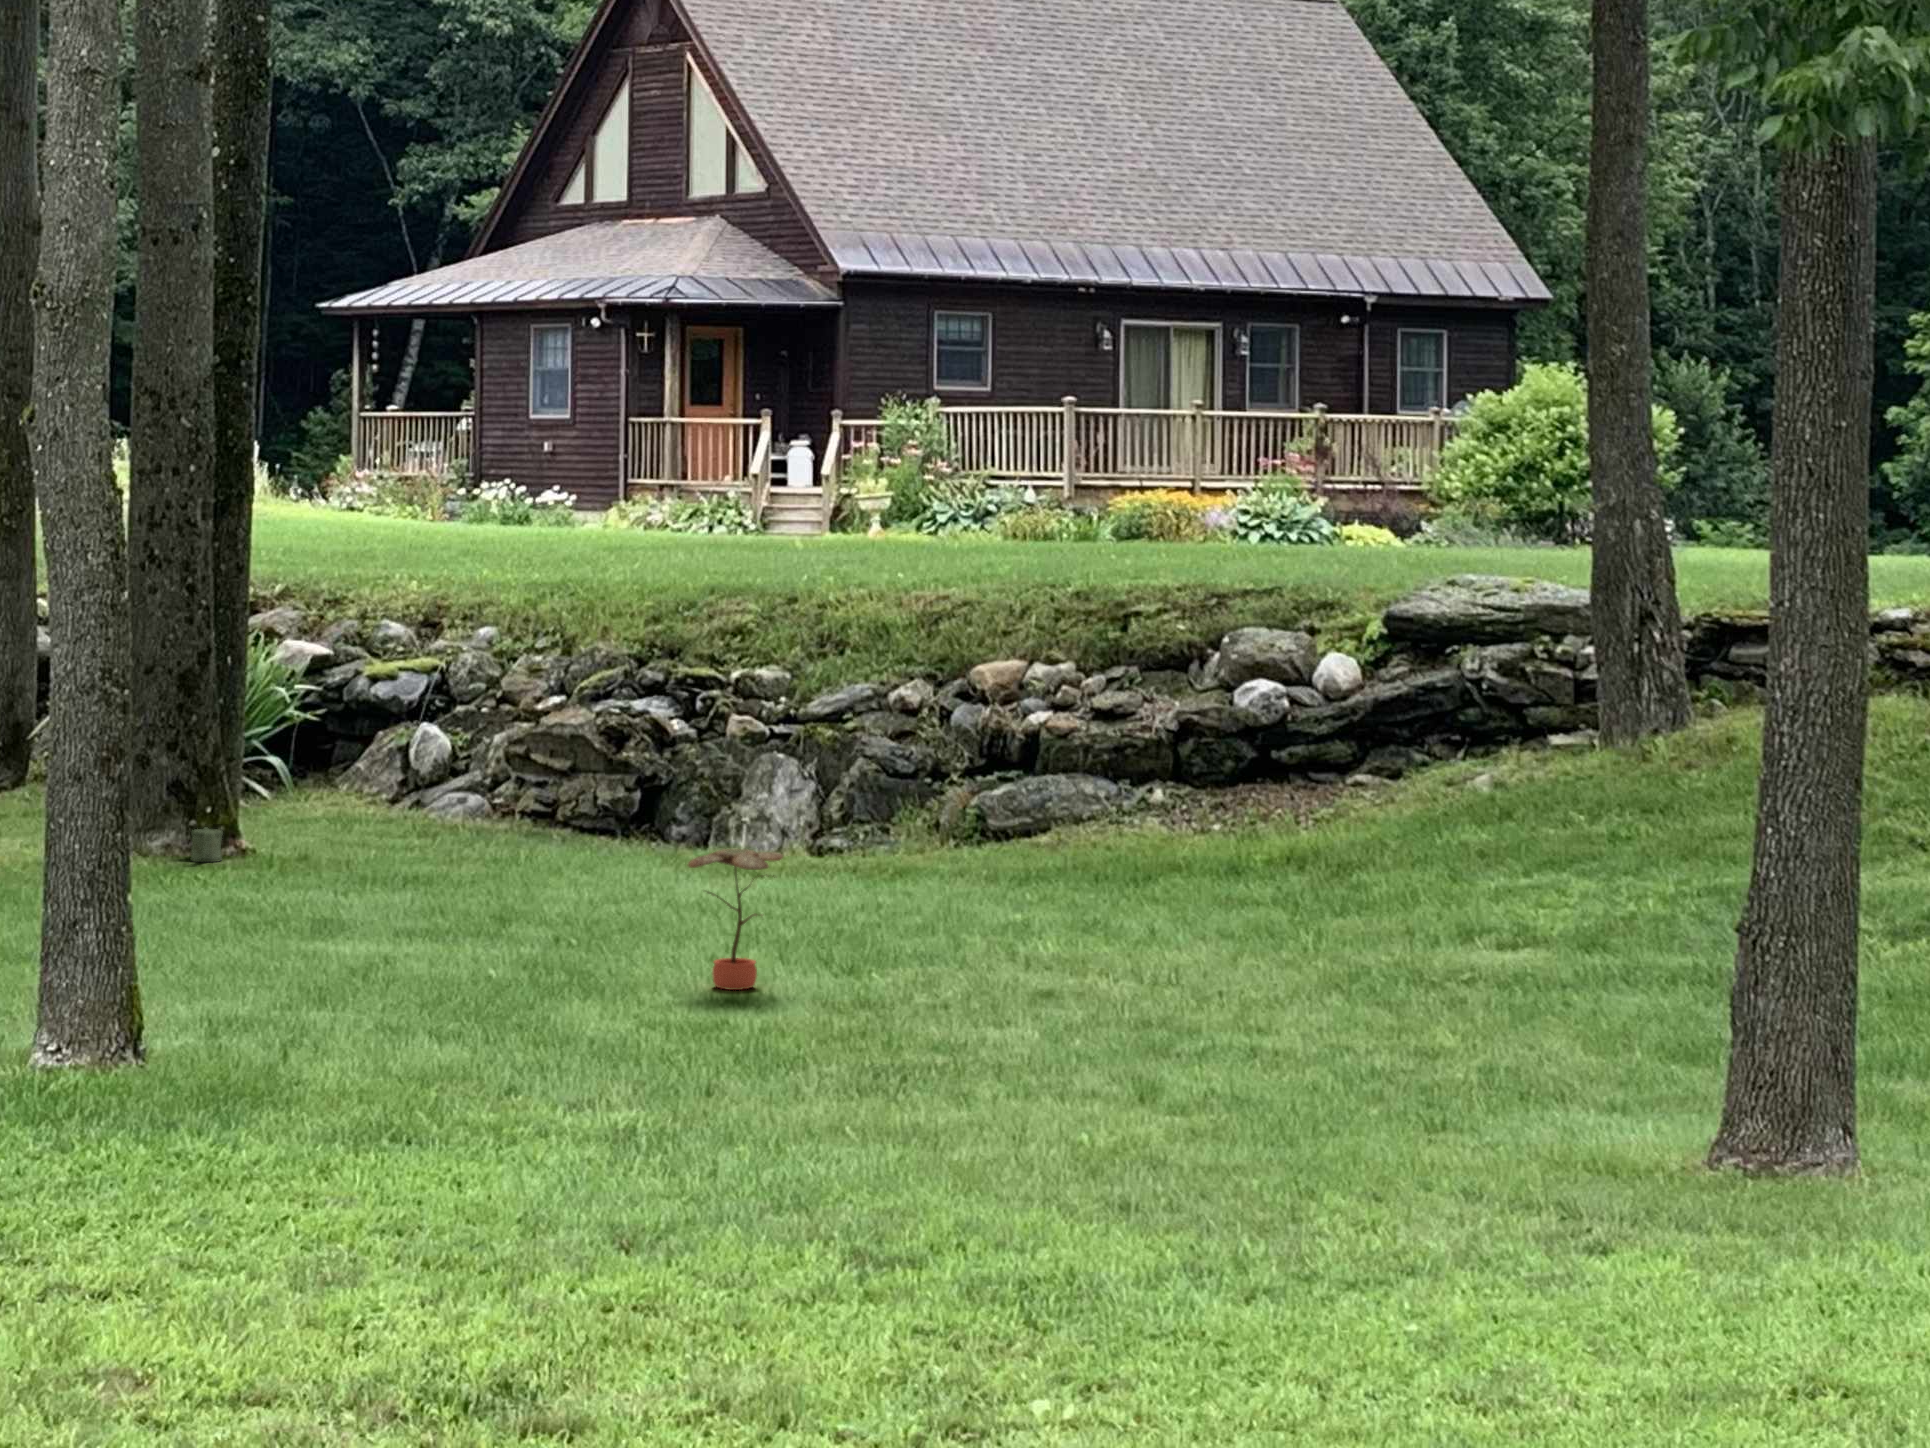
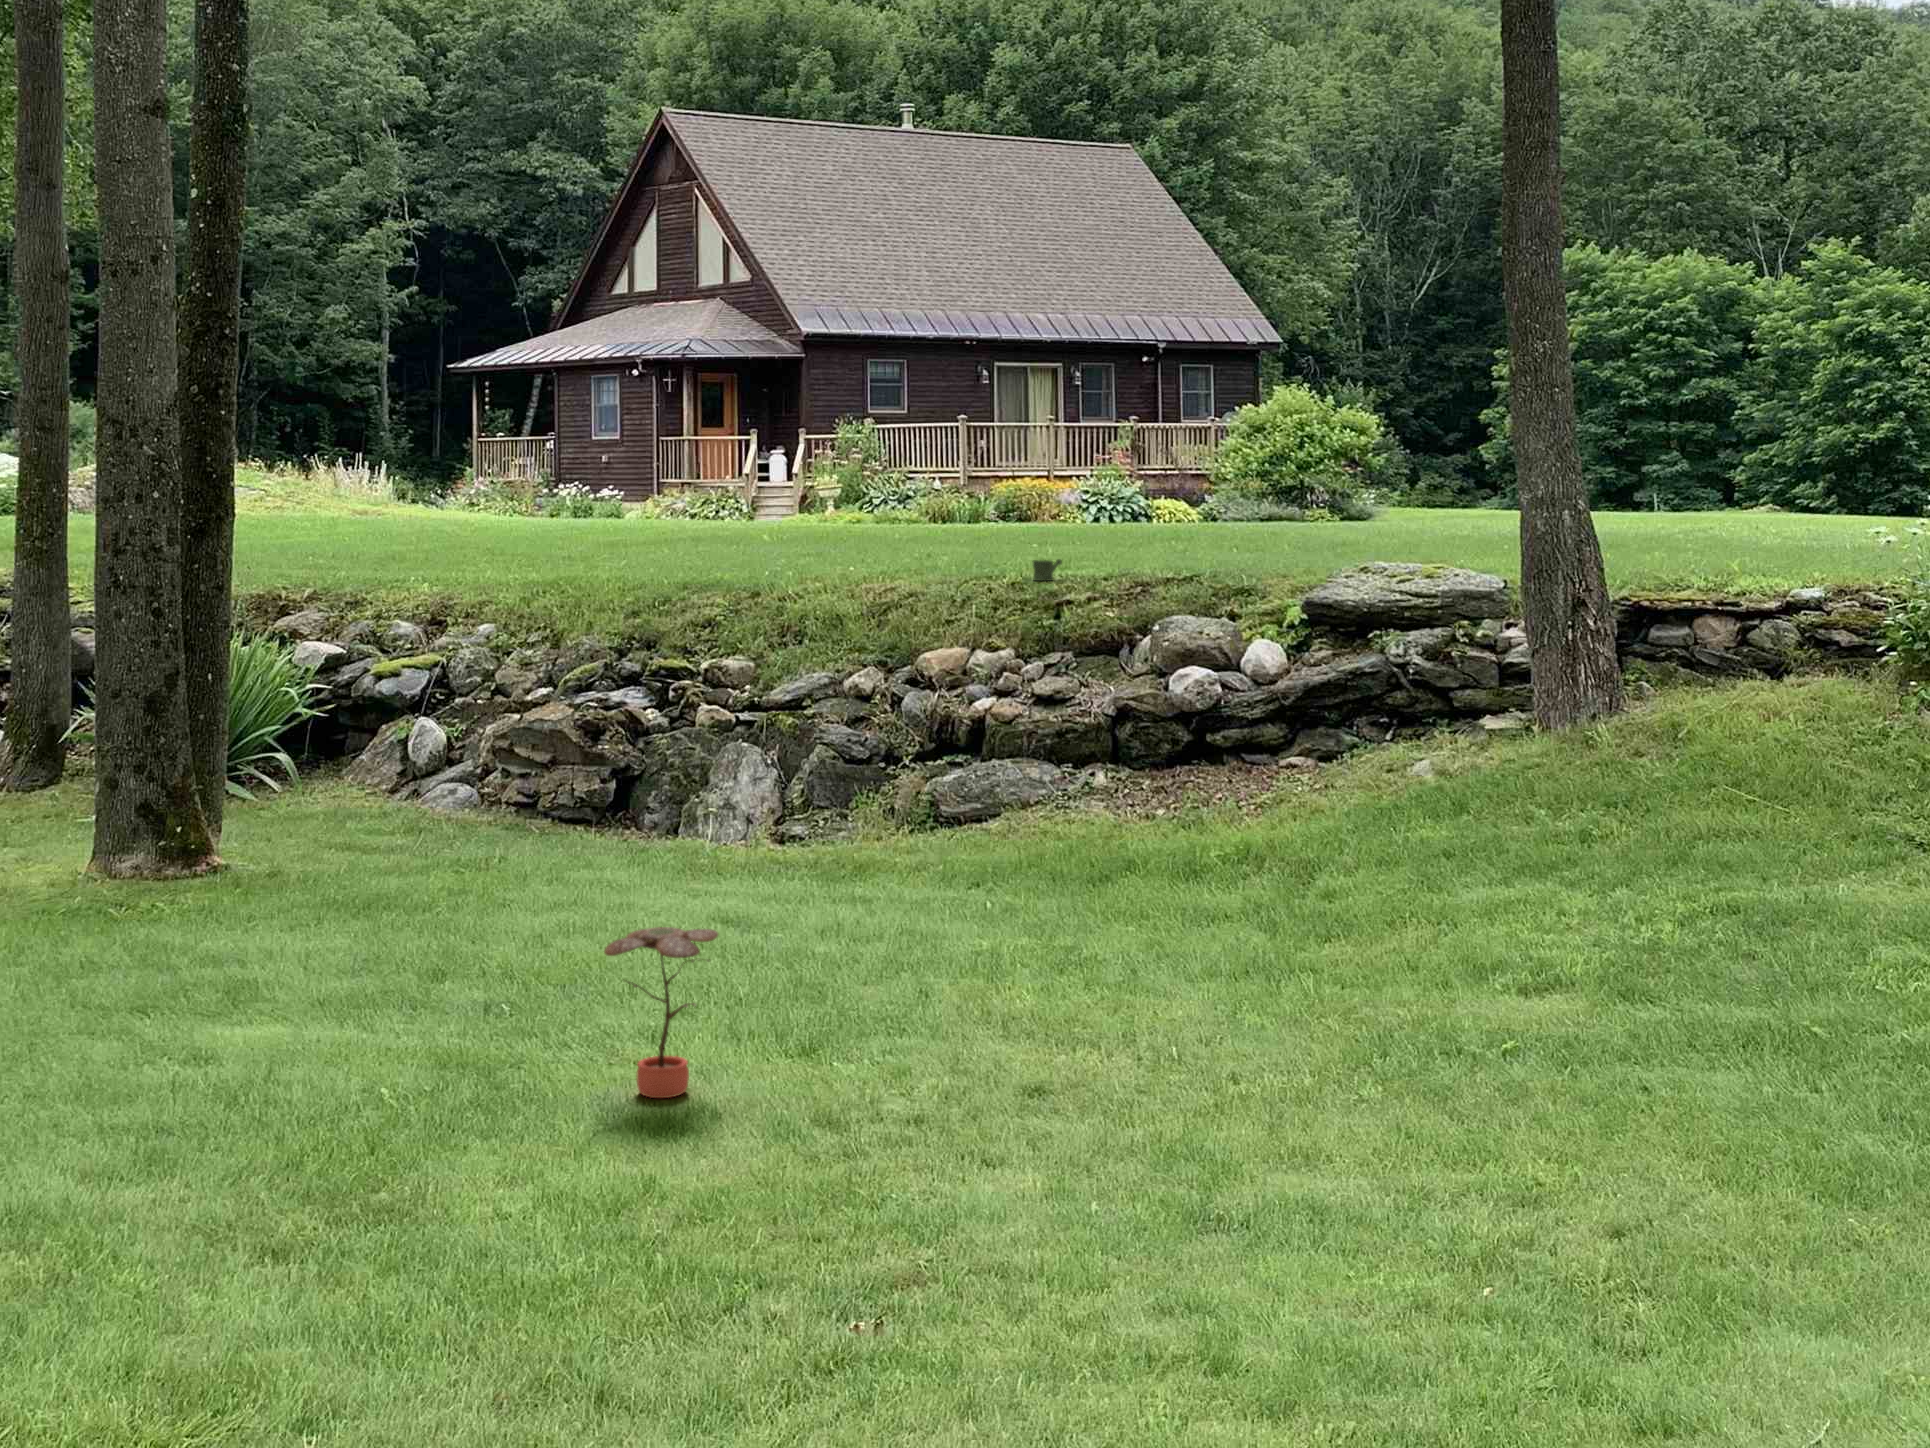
watering can: present [191,827,223,862] -> present [1033,559,1062,581]

